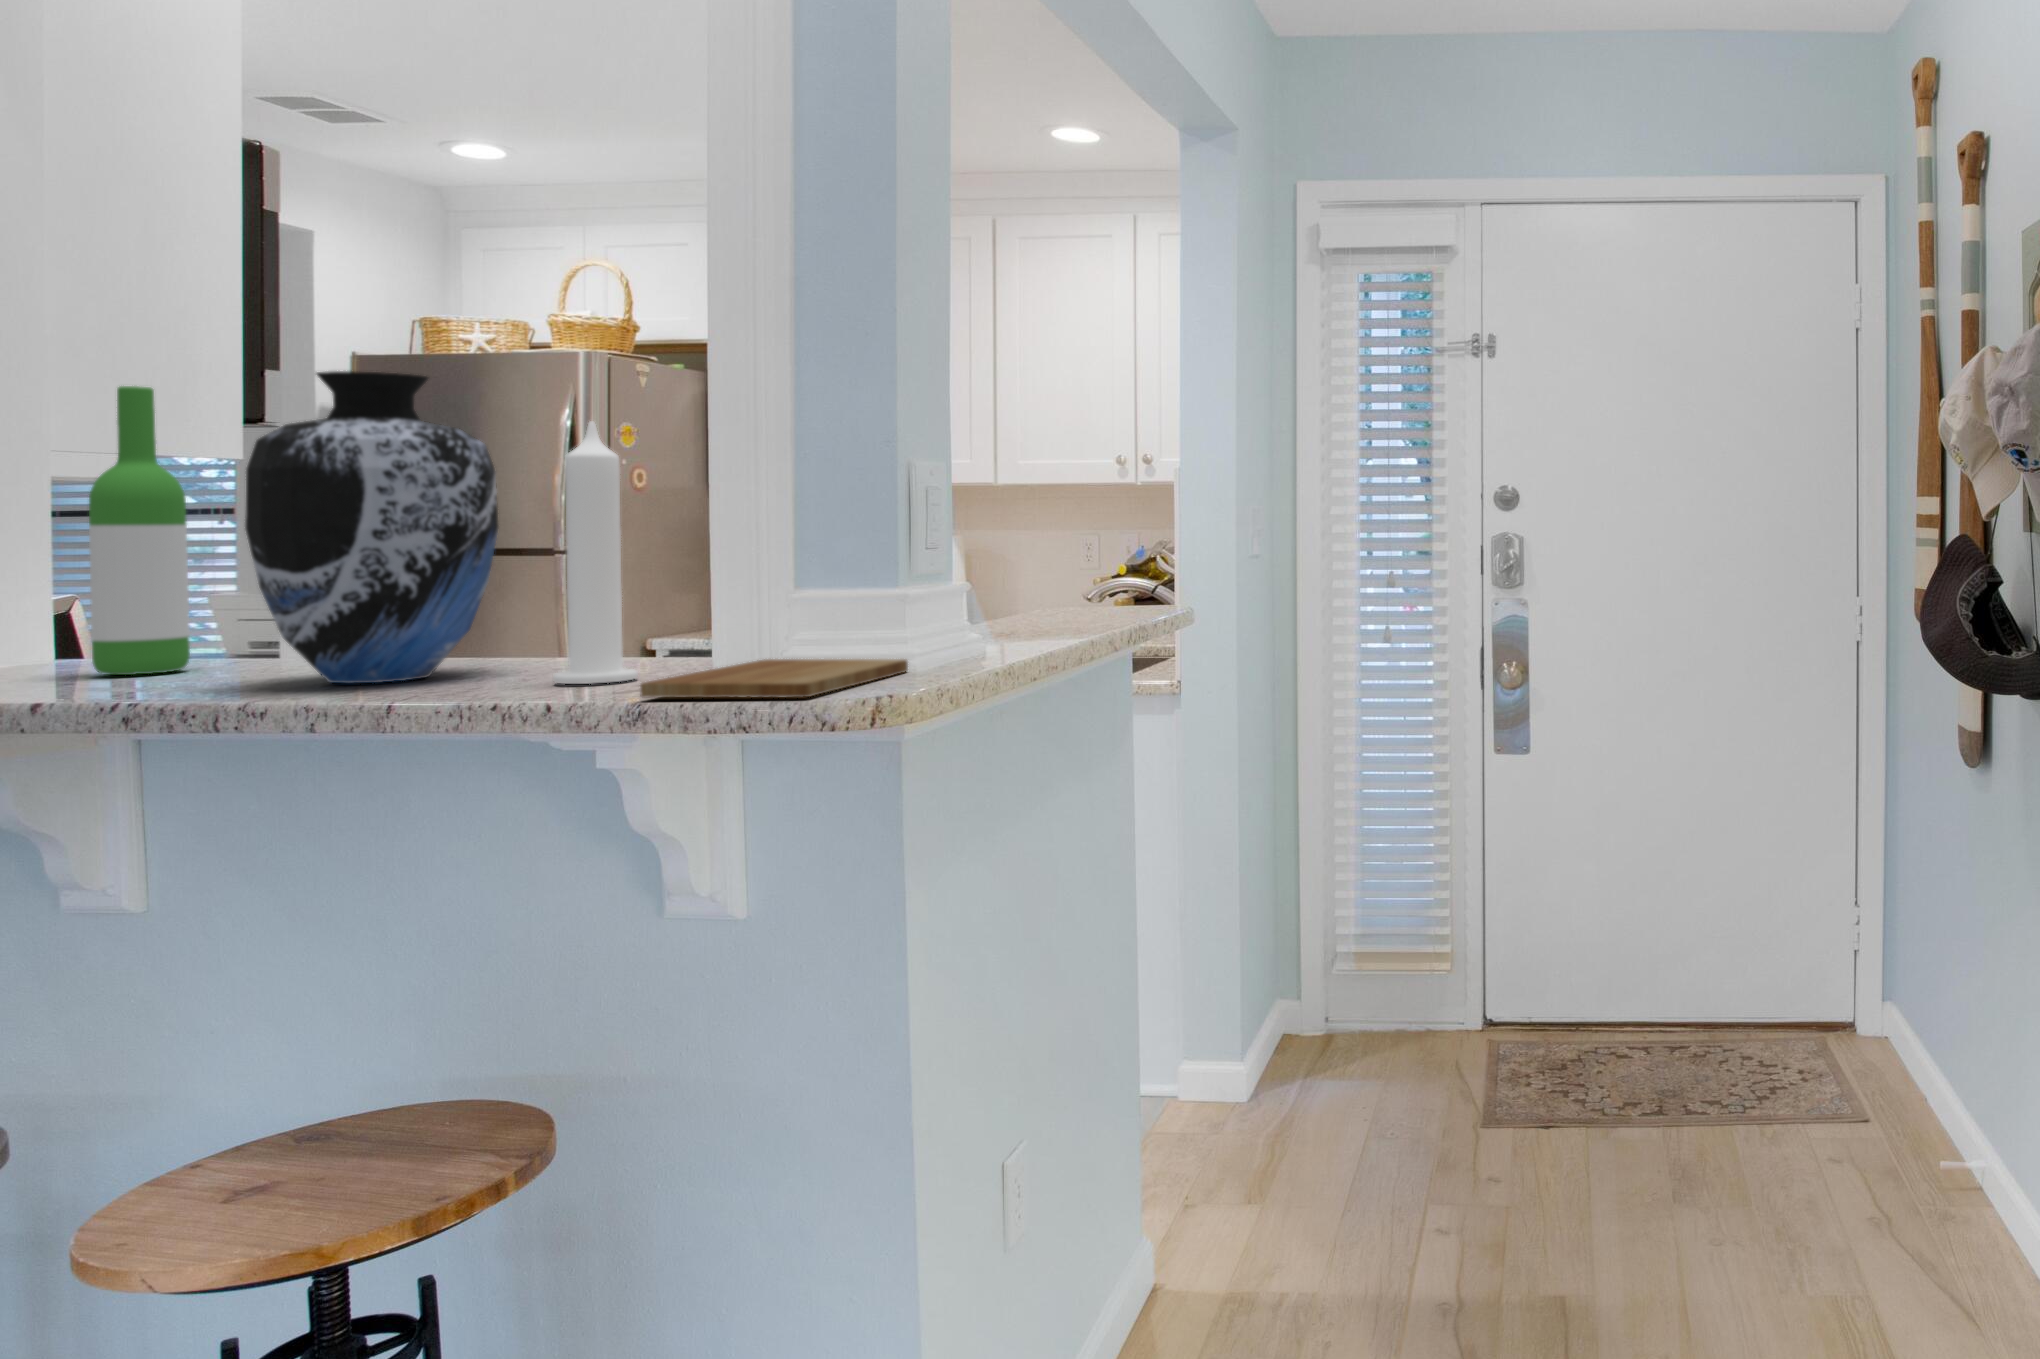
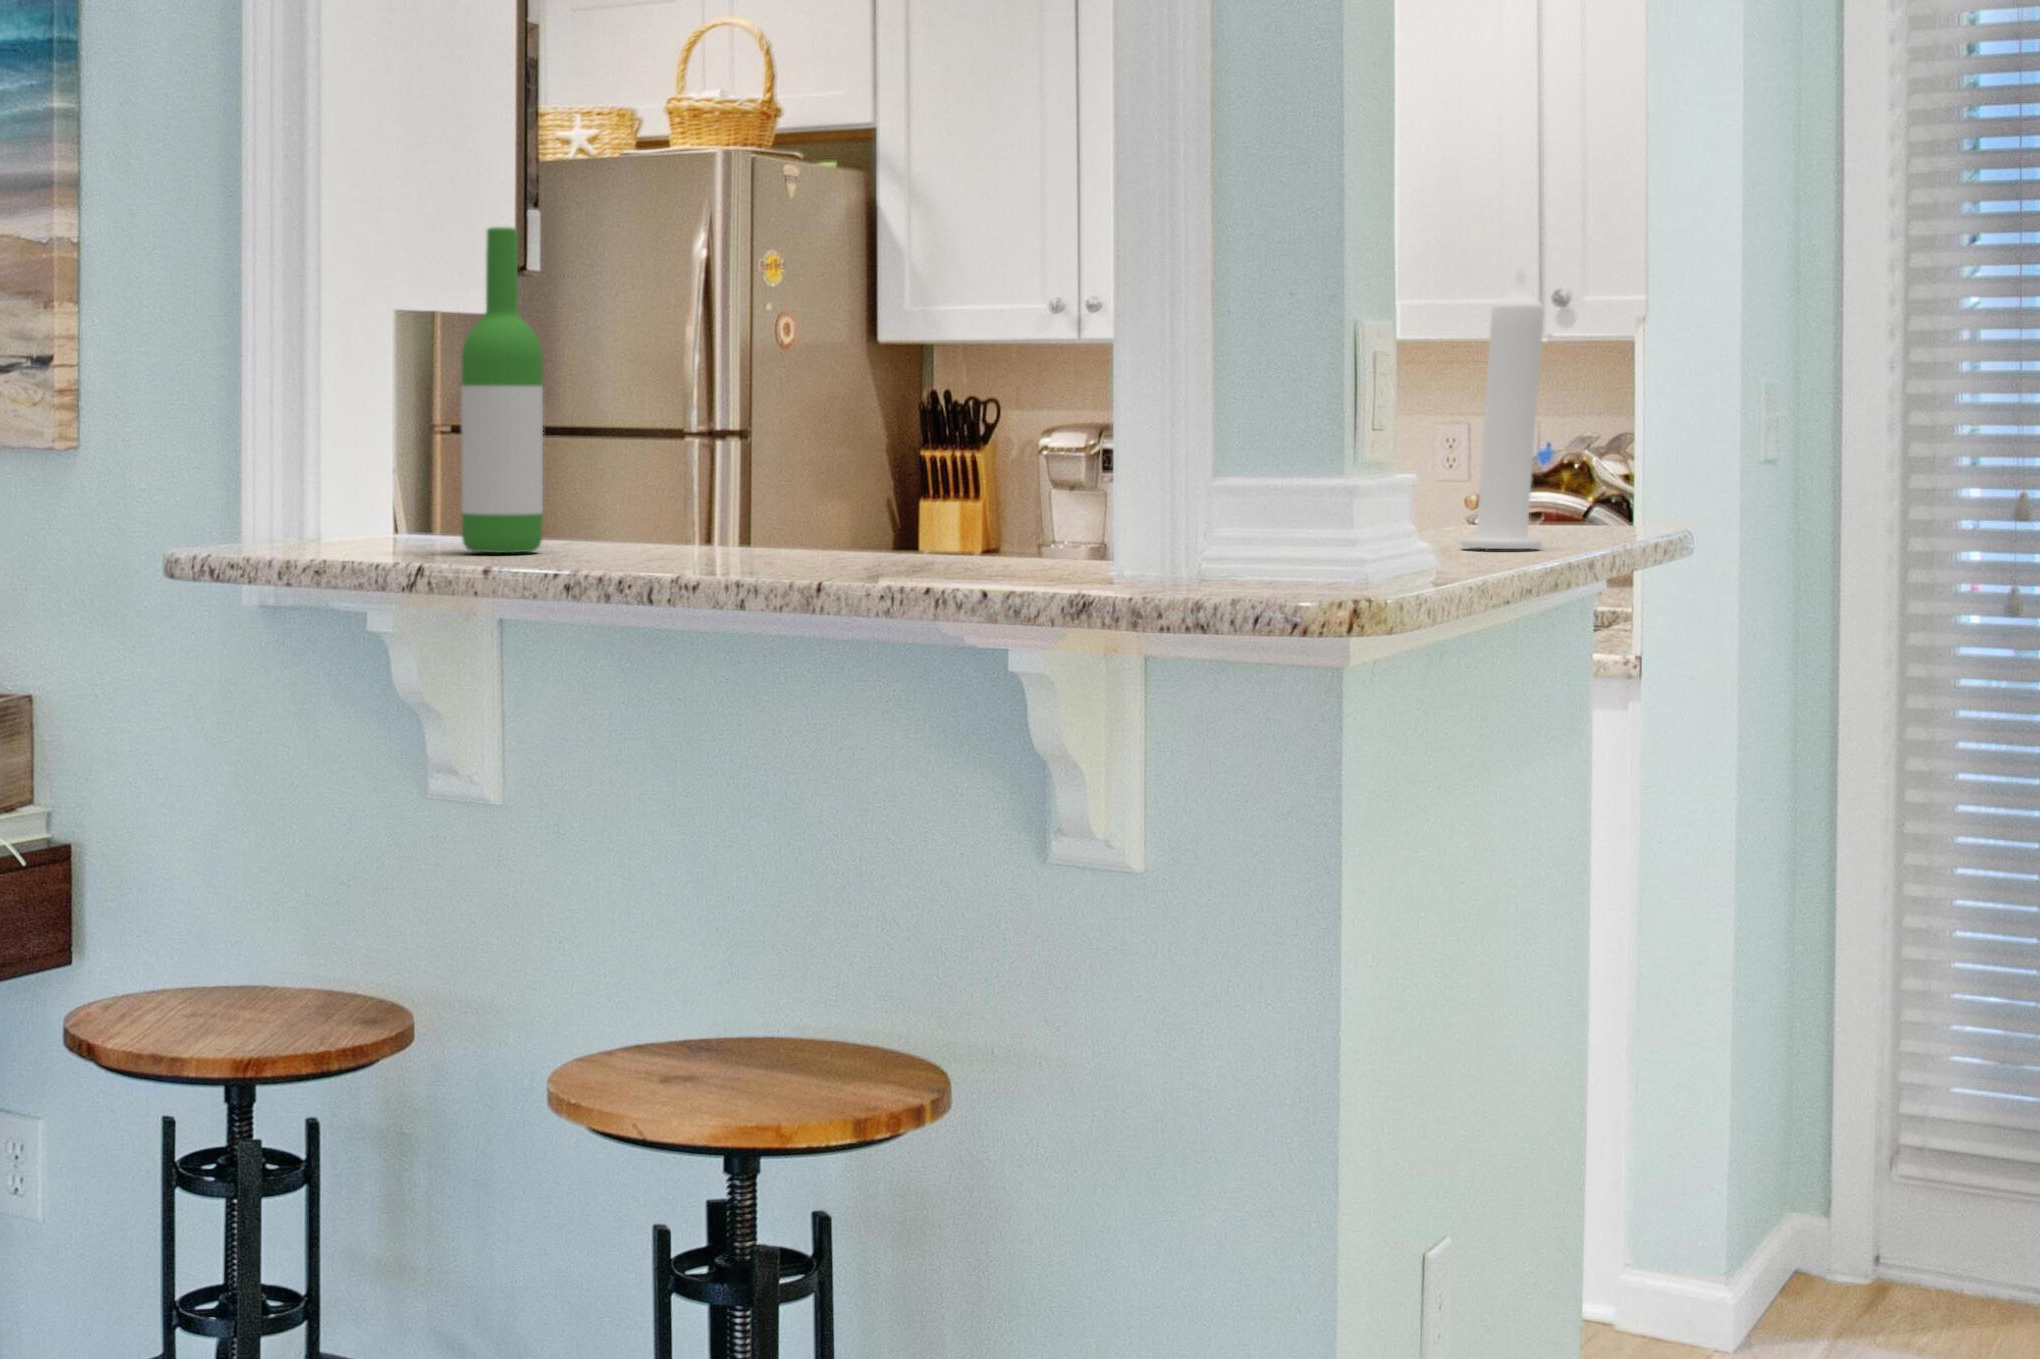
vase: present [245,371,499,683] -> none [646,206,881,566]
candle: present [553,421,638,684] -> present [1461,268,1544,549]
cutting board: present [640,659,908,698] -> none [1086,557,1359,593]

